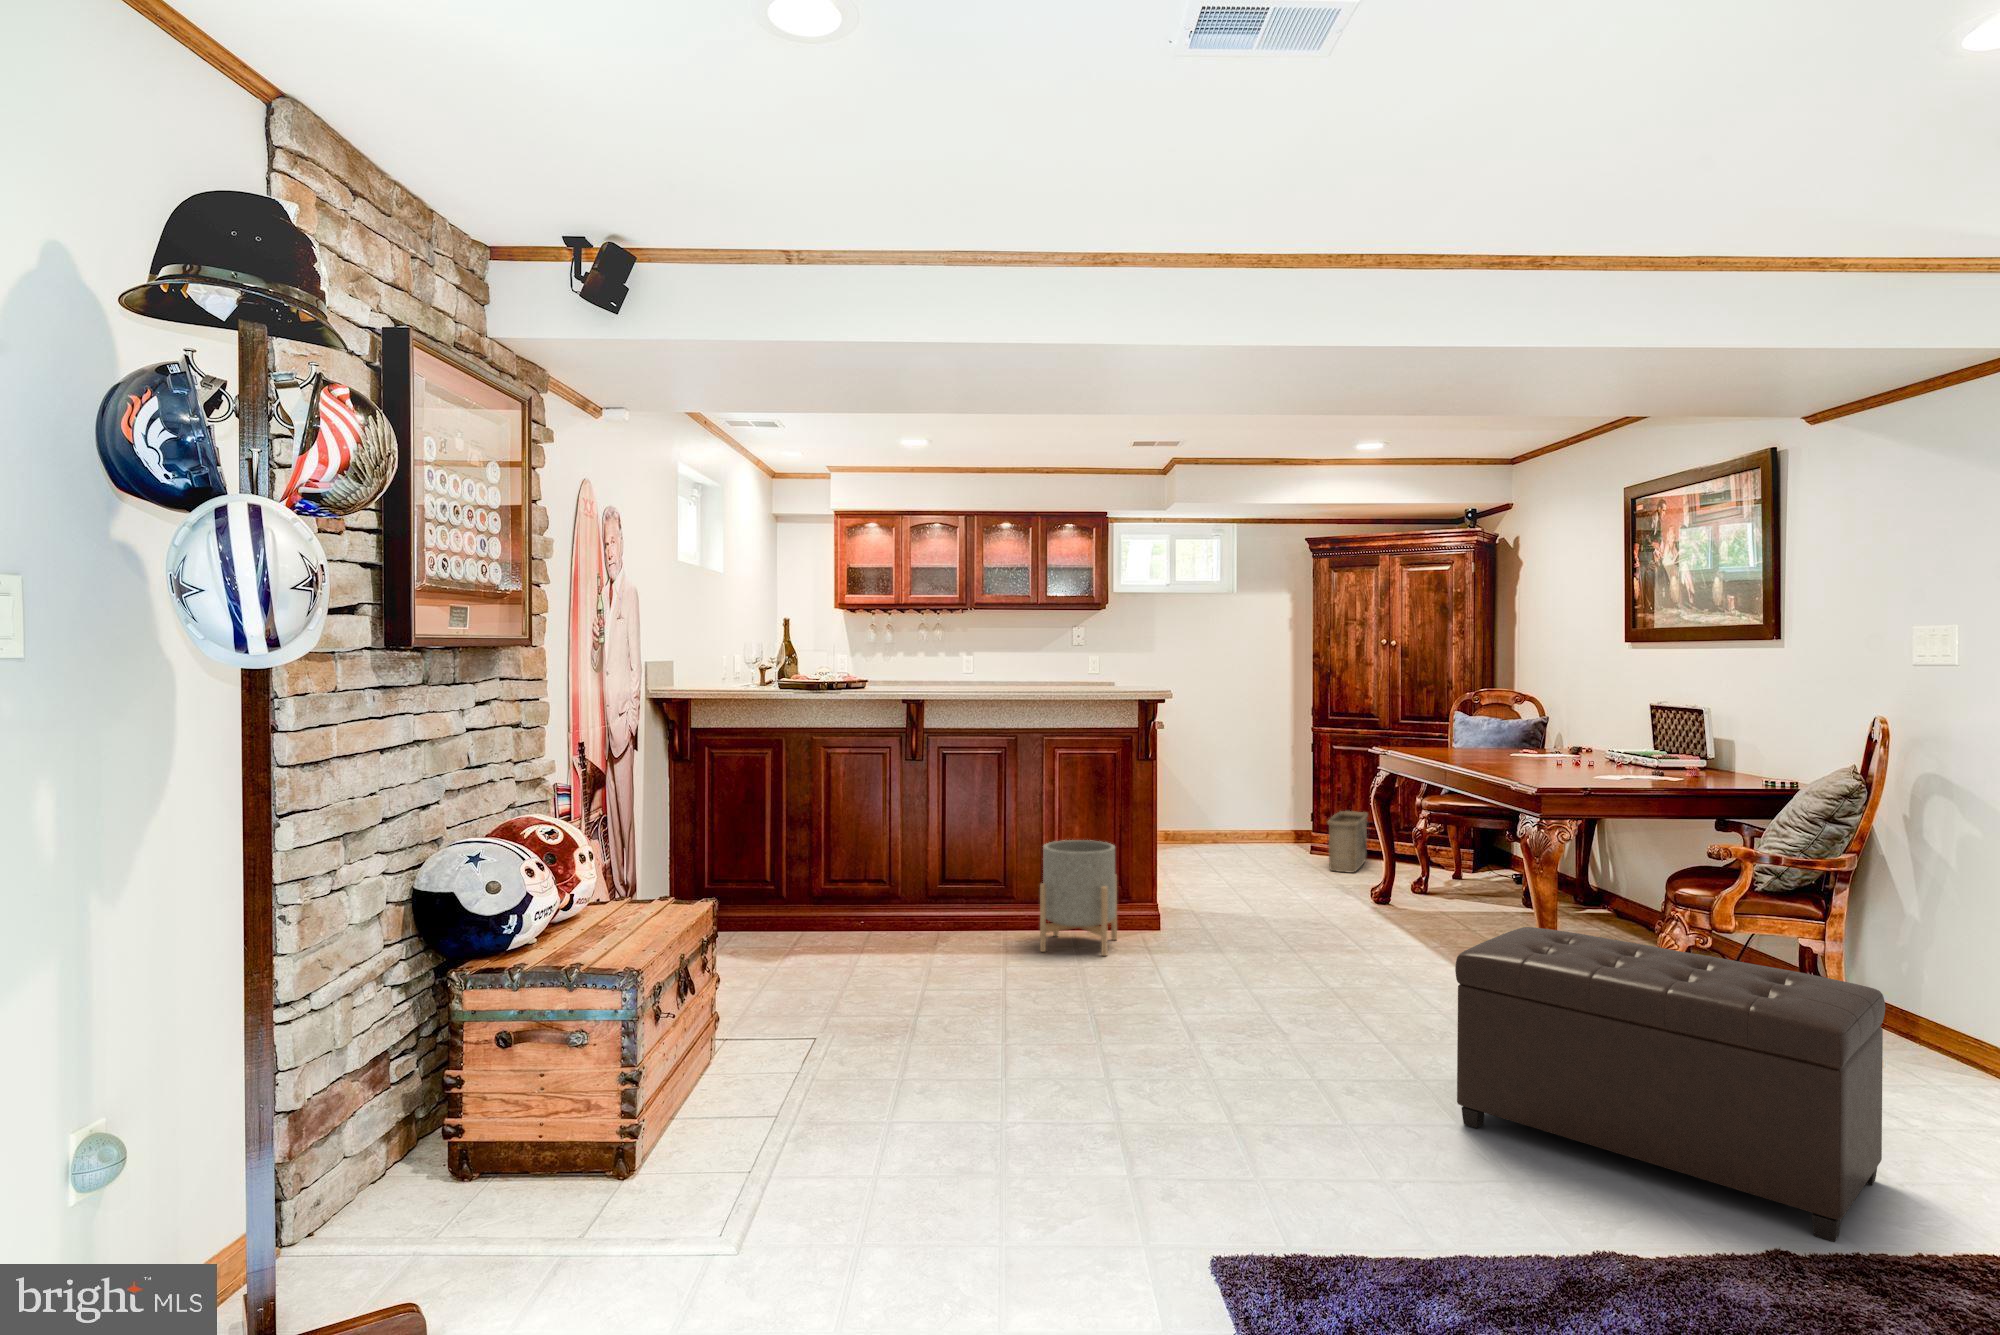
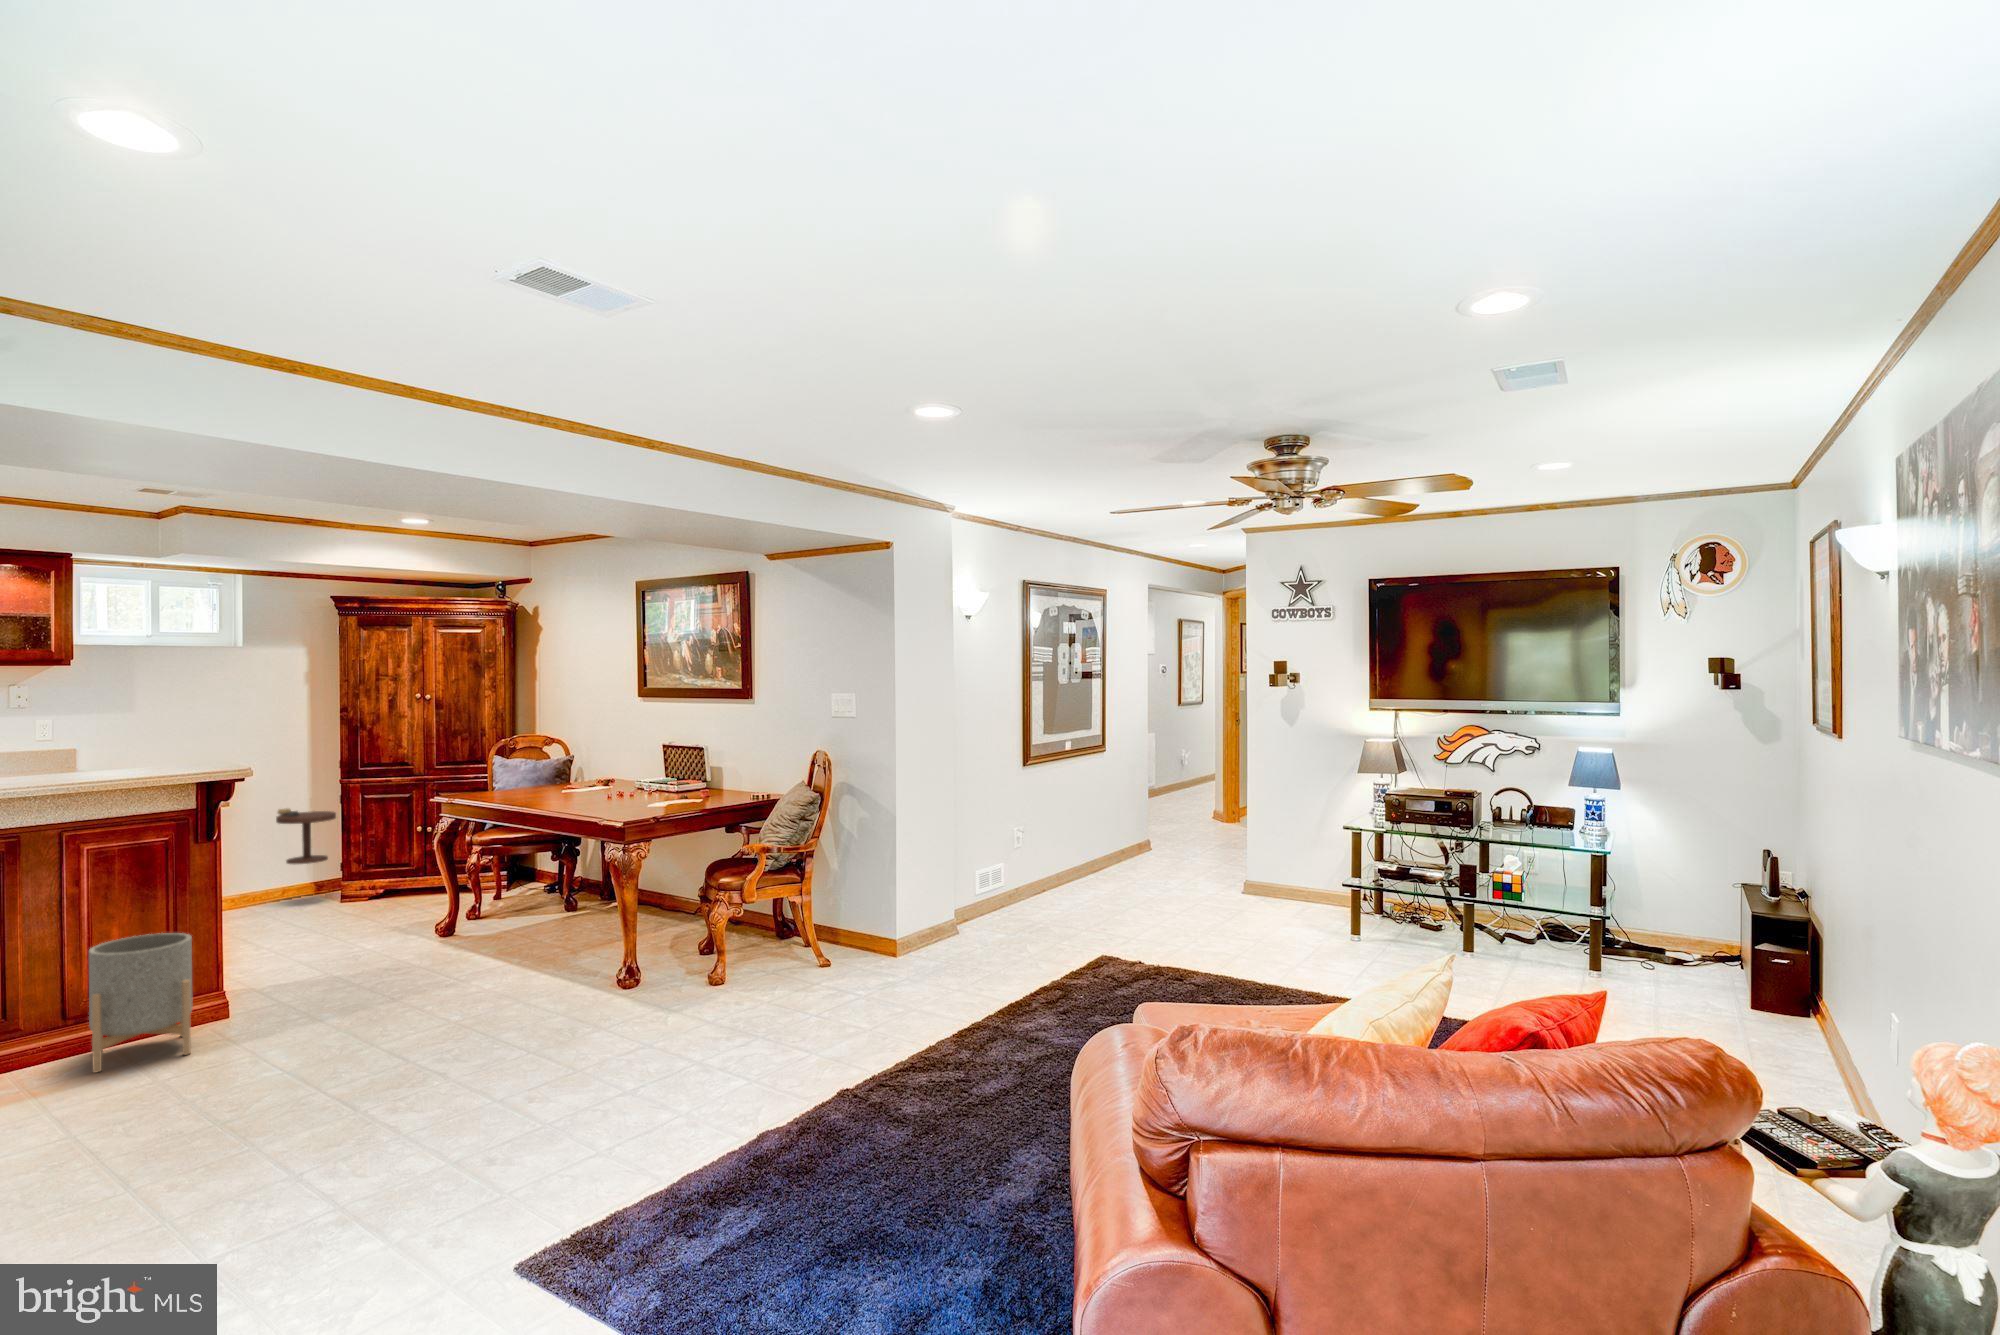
side table: none [1256,752,1308,850] -> present [276,808,336,864]
basket: present [1328,811,1368,872] -> none [369,855,410,916]
ottoman: present [1455,927,1885,1242] -> none [622,918,863,1082]

